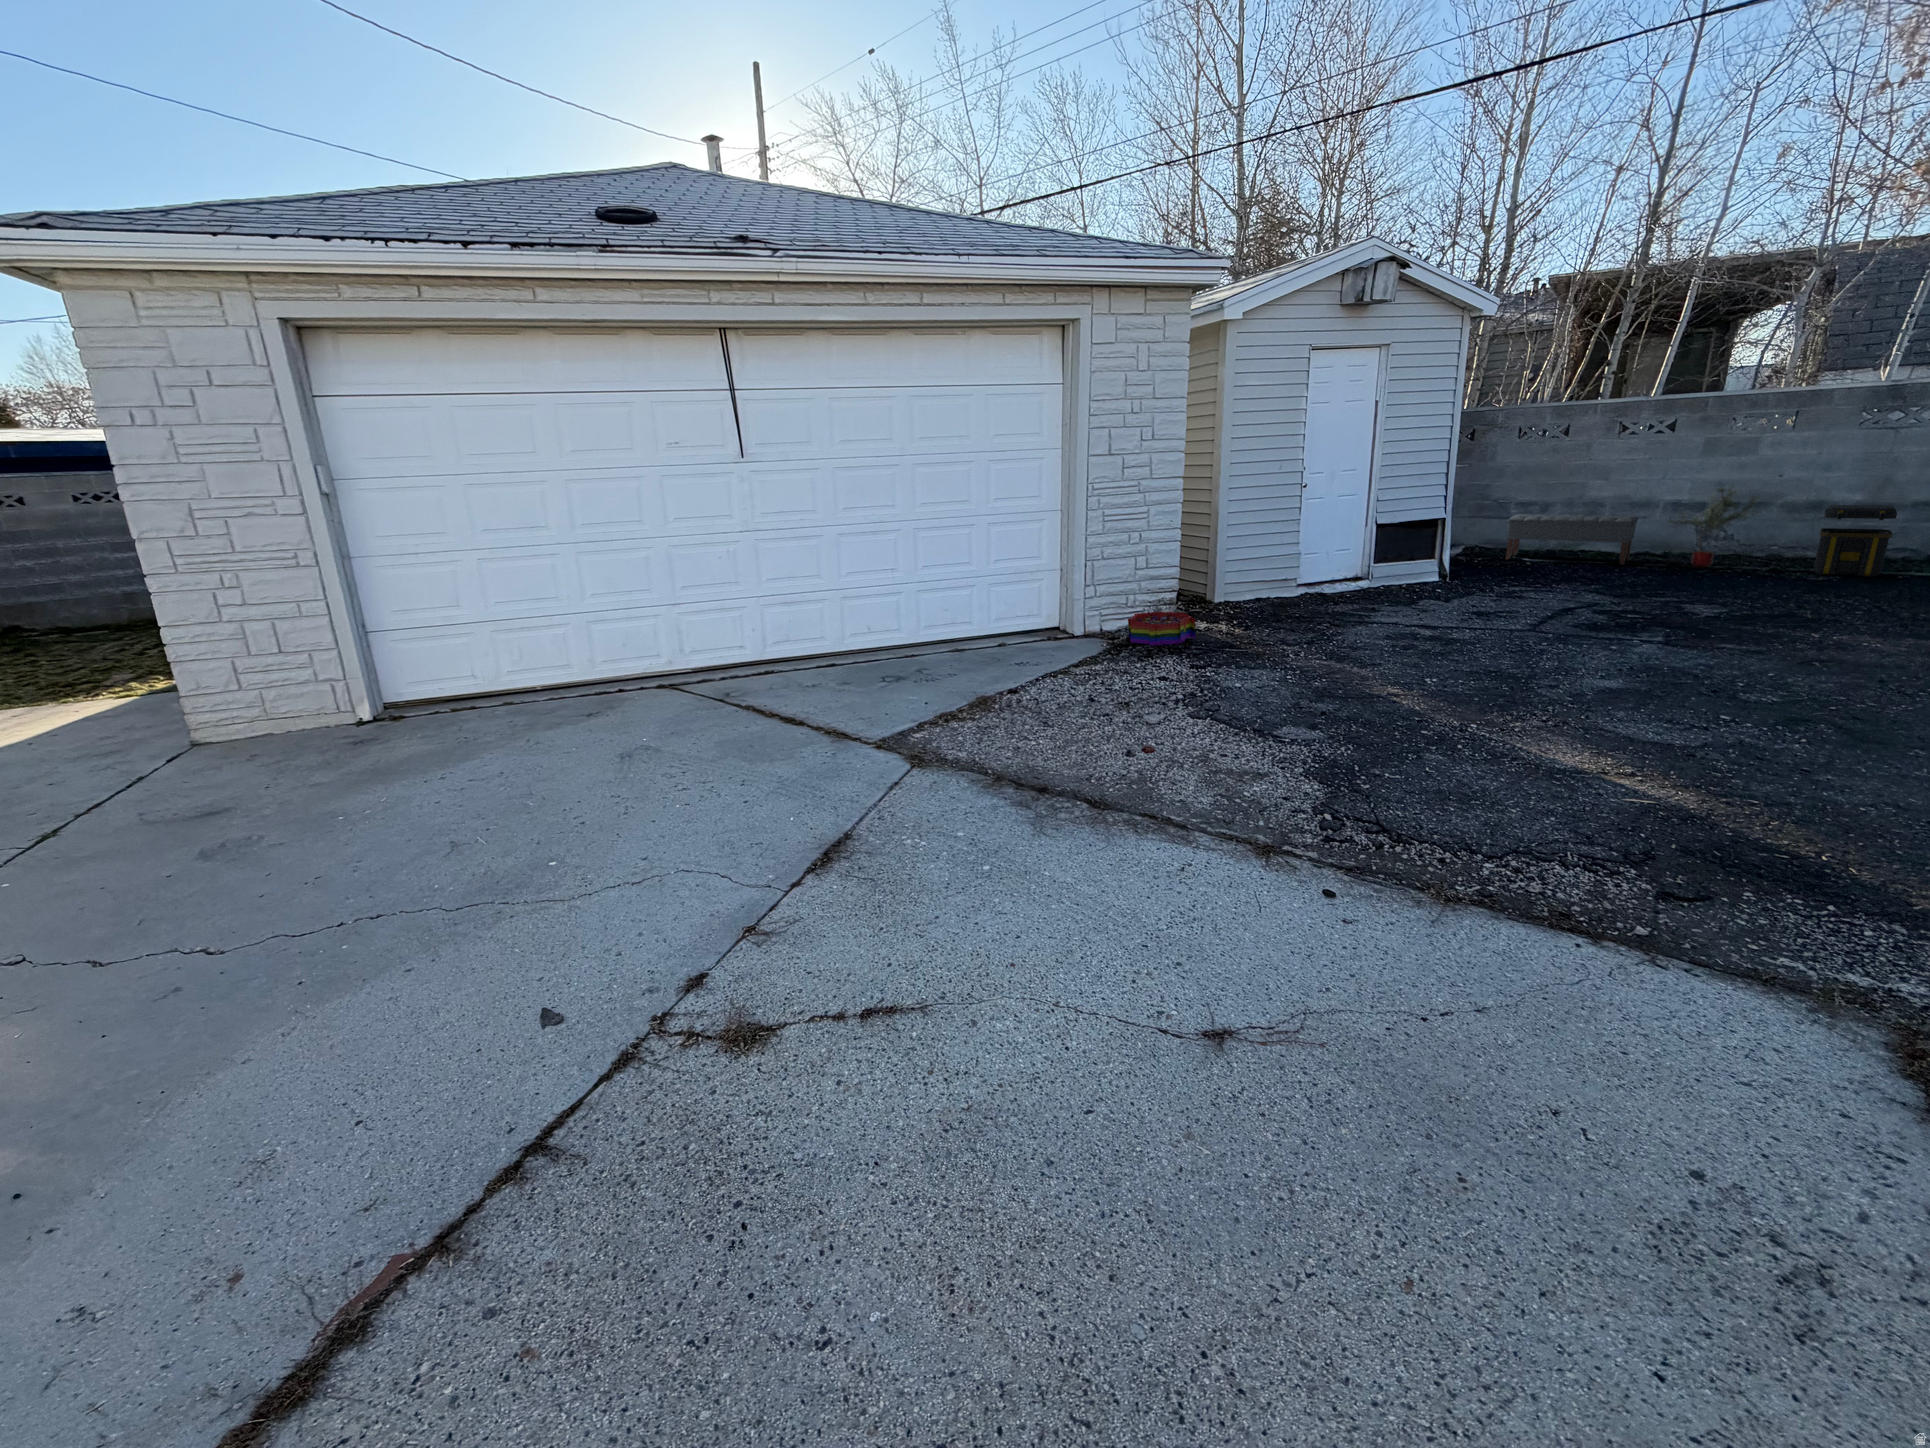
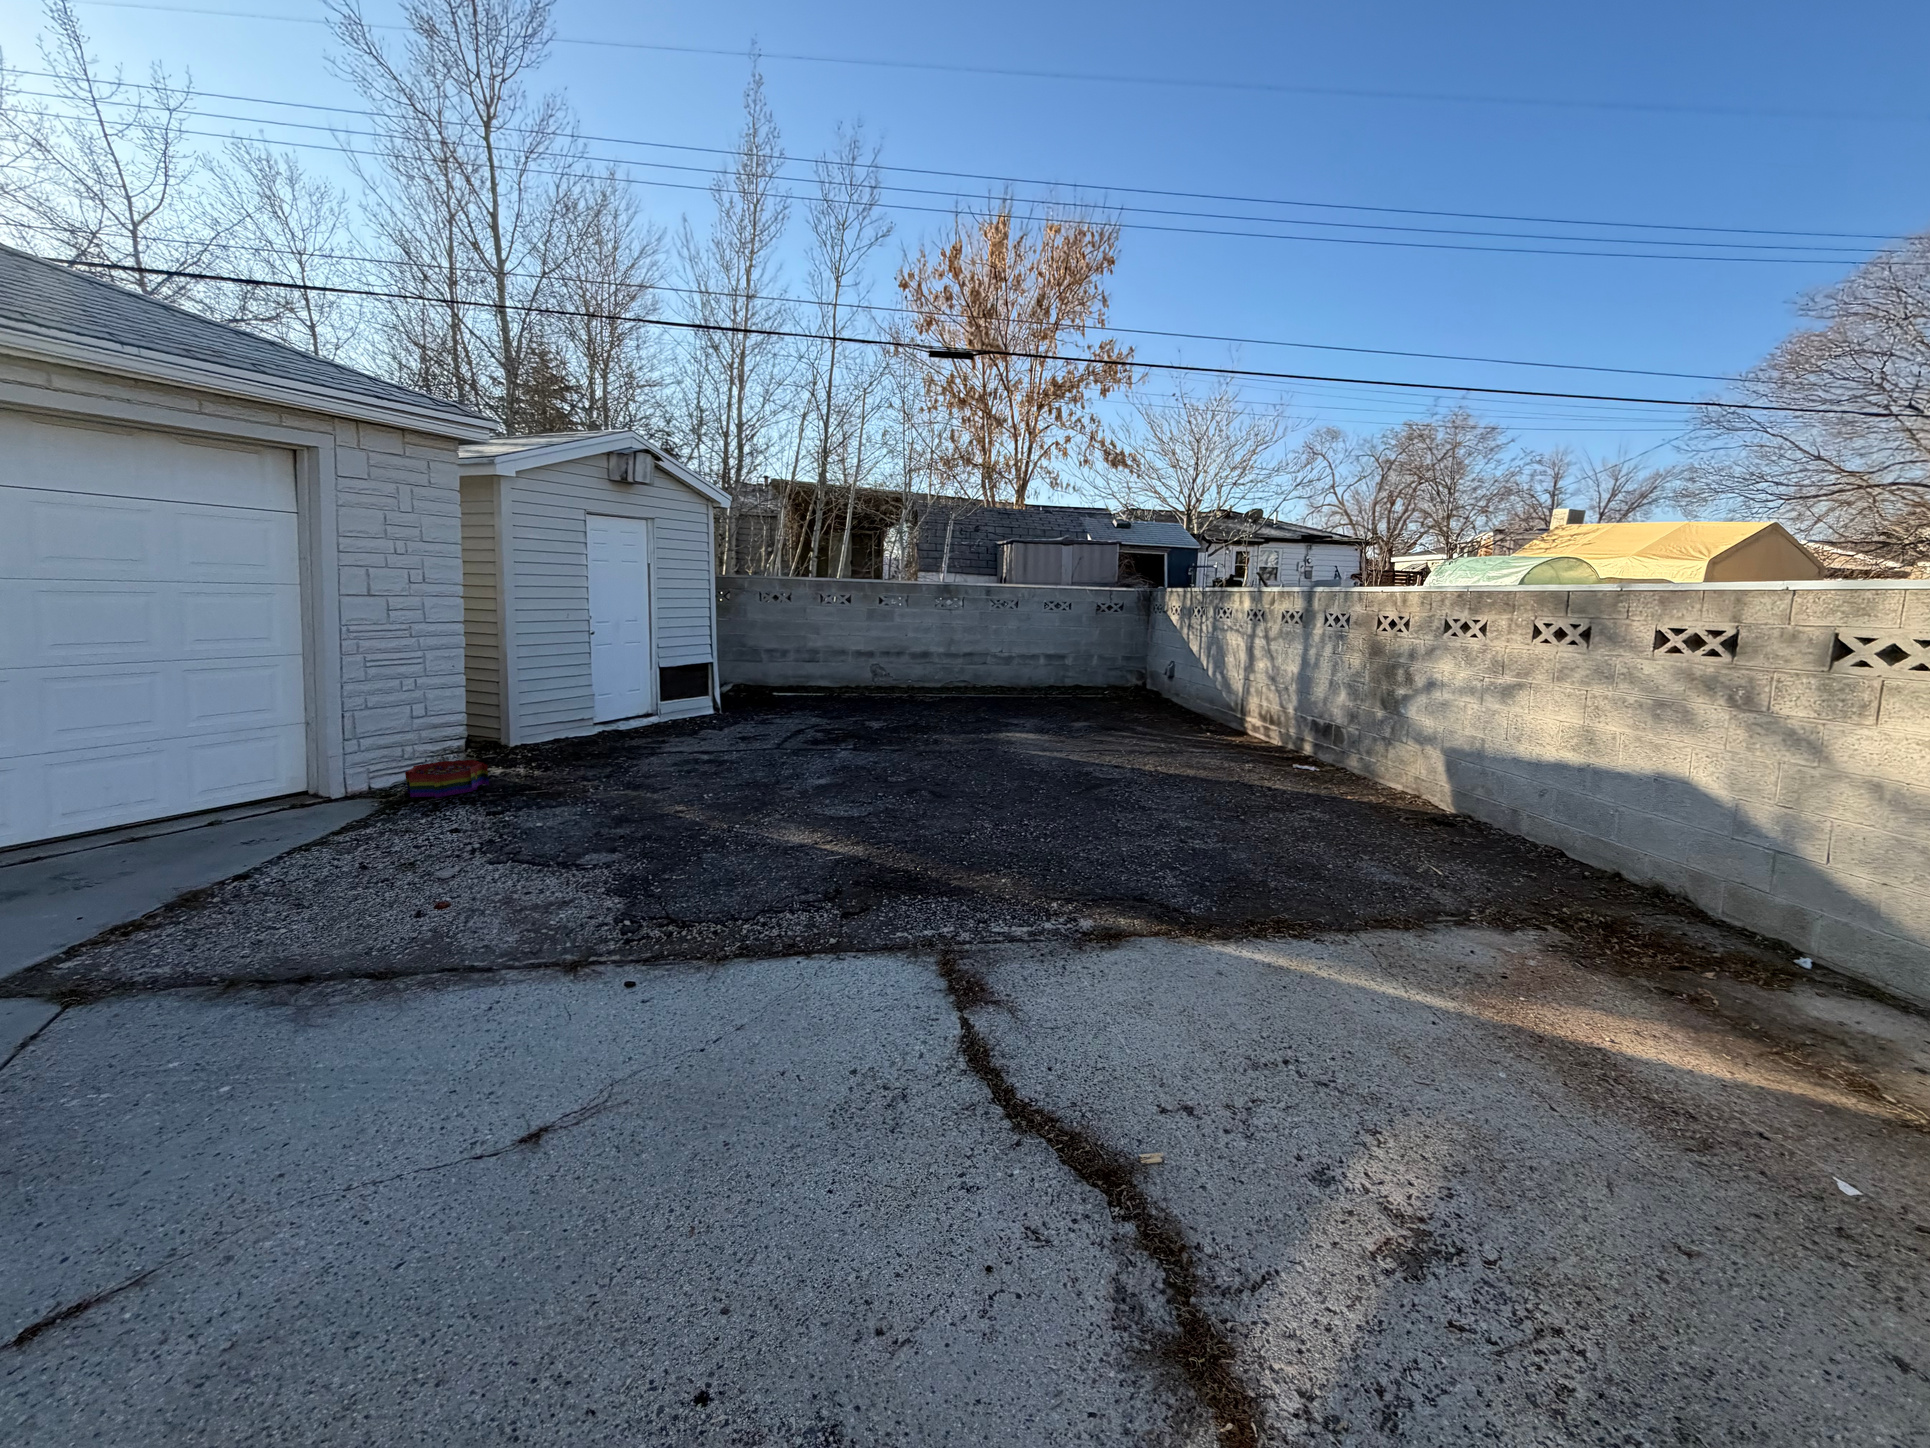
potted tree: present [1667,484,1759,567] -> none [855,639,901,695]
toolbox: present [1814,505,1897,577] -> none [931,654,961,698]
bench: present [1506,514,1638,565] -> none [760,658,840,695]

